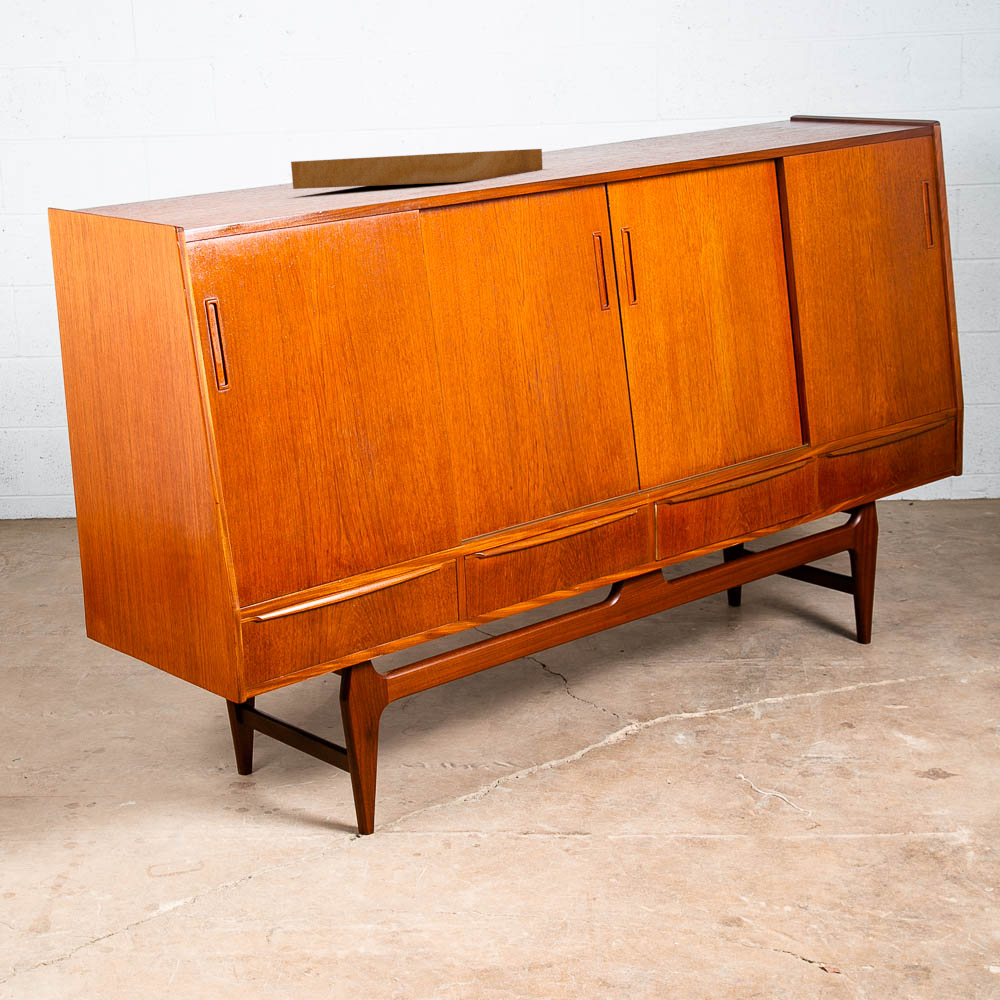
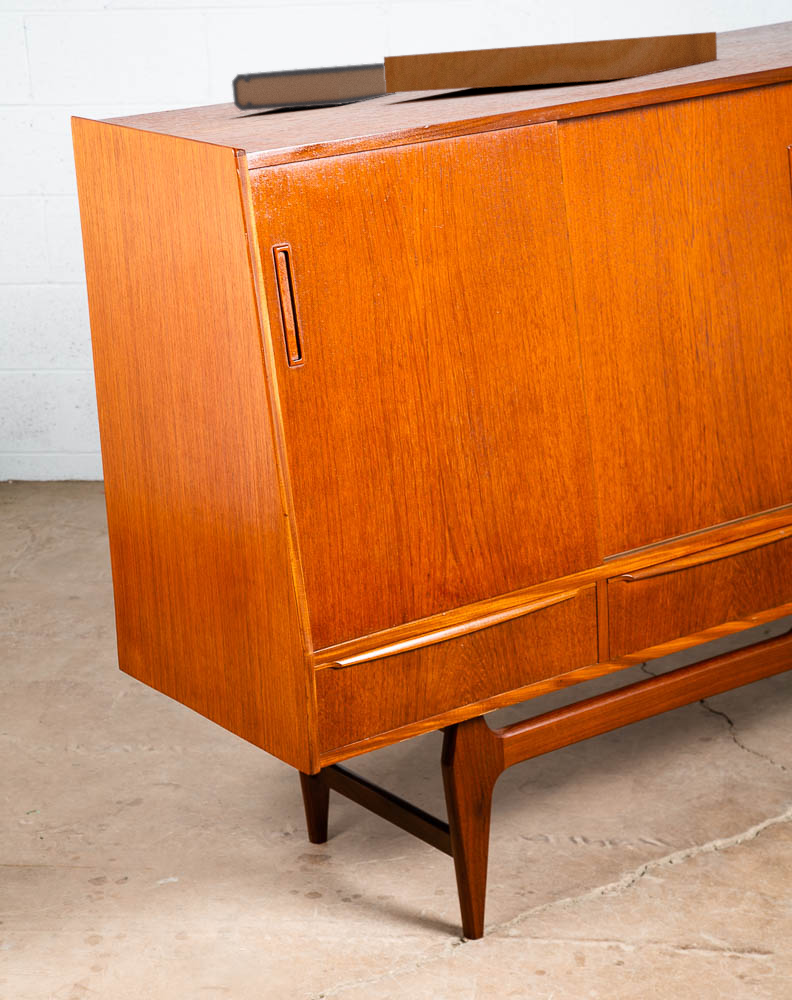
hardback book: none [173,166,303,201] -> present [232,63,393,111]

